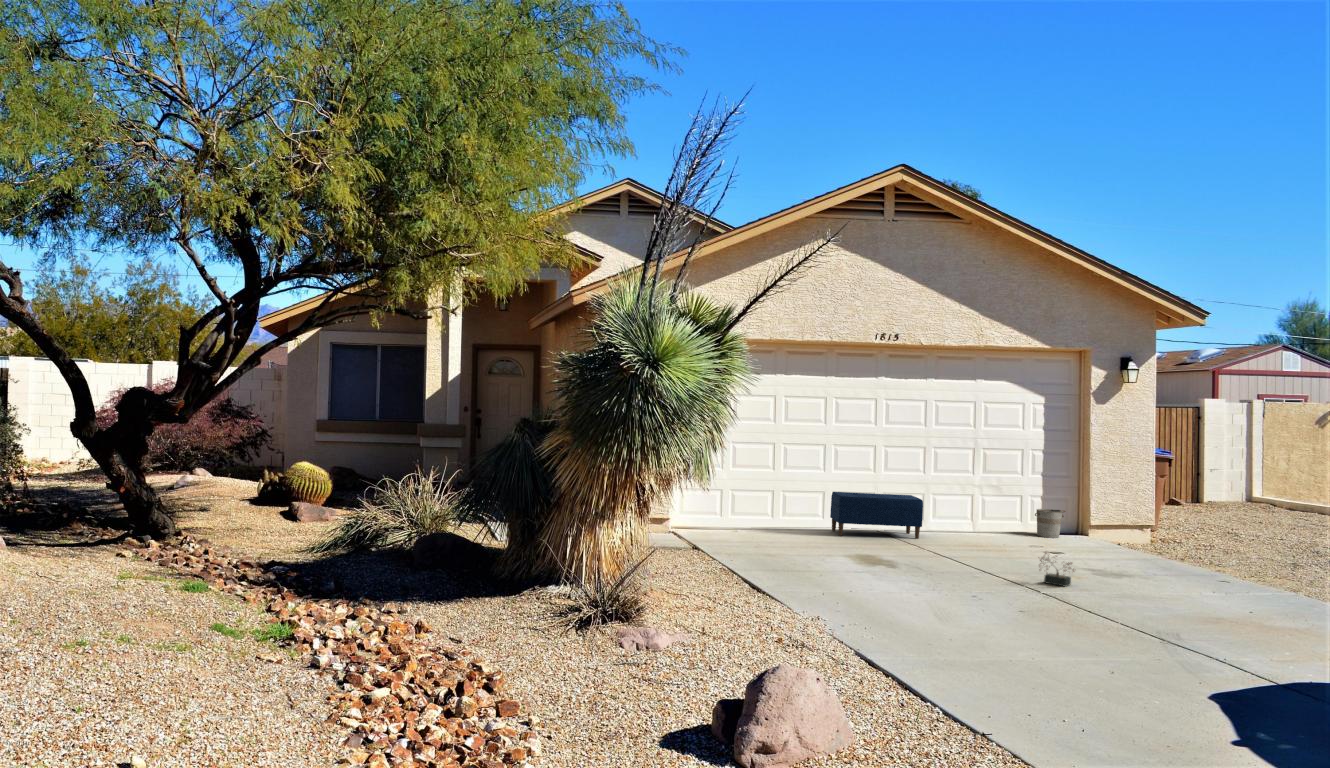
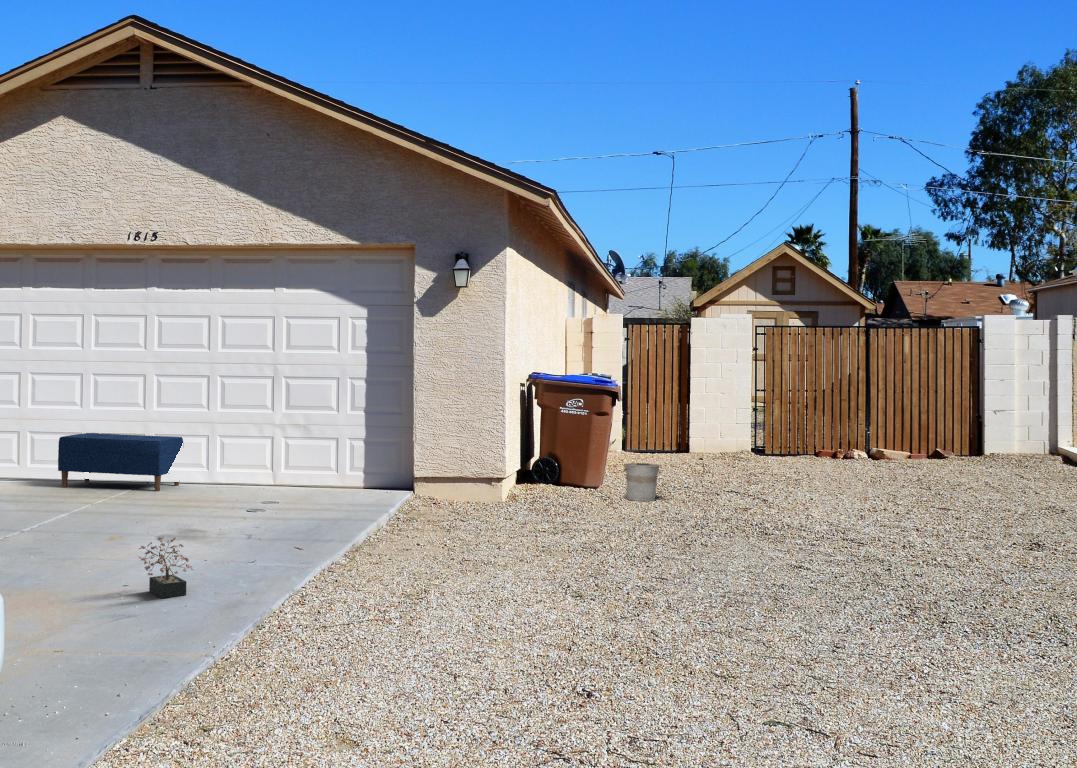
bucket: present [1035,509,1065,538] -> present [623,463,661,501]
decorative plant: present [1039,552,1074,586] -> present [139,537,193,598]

